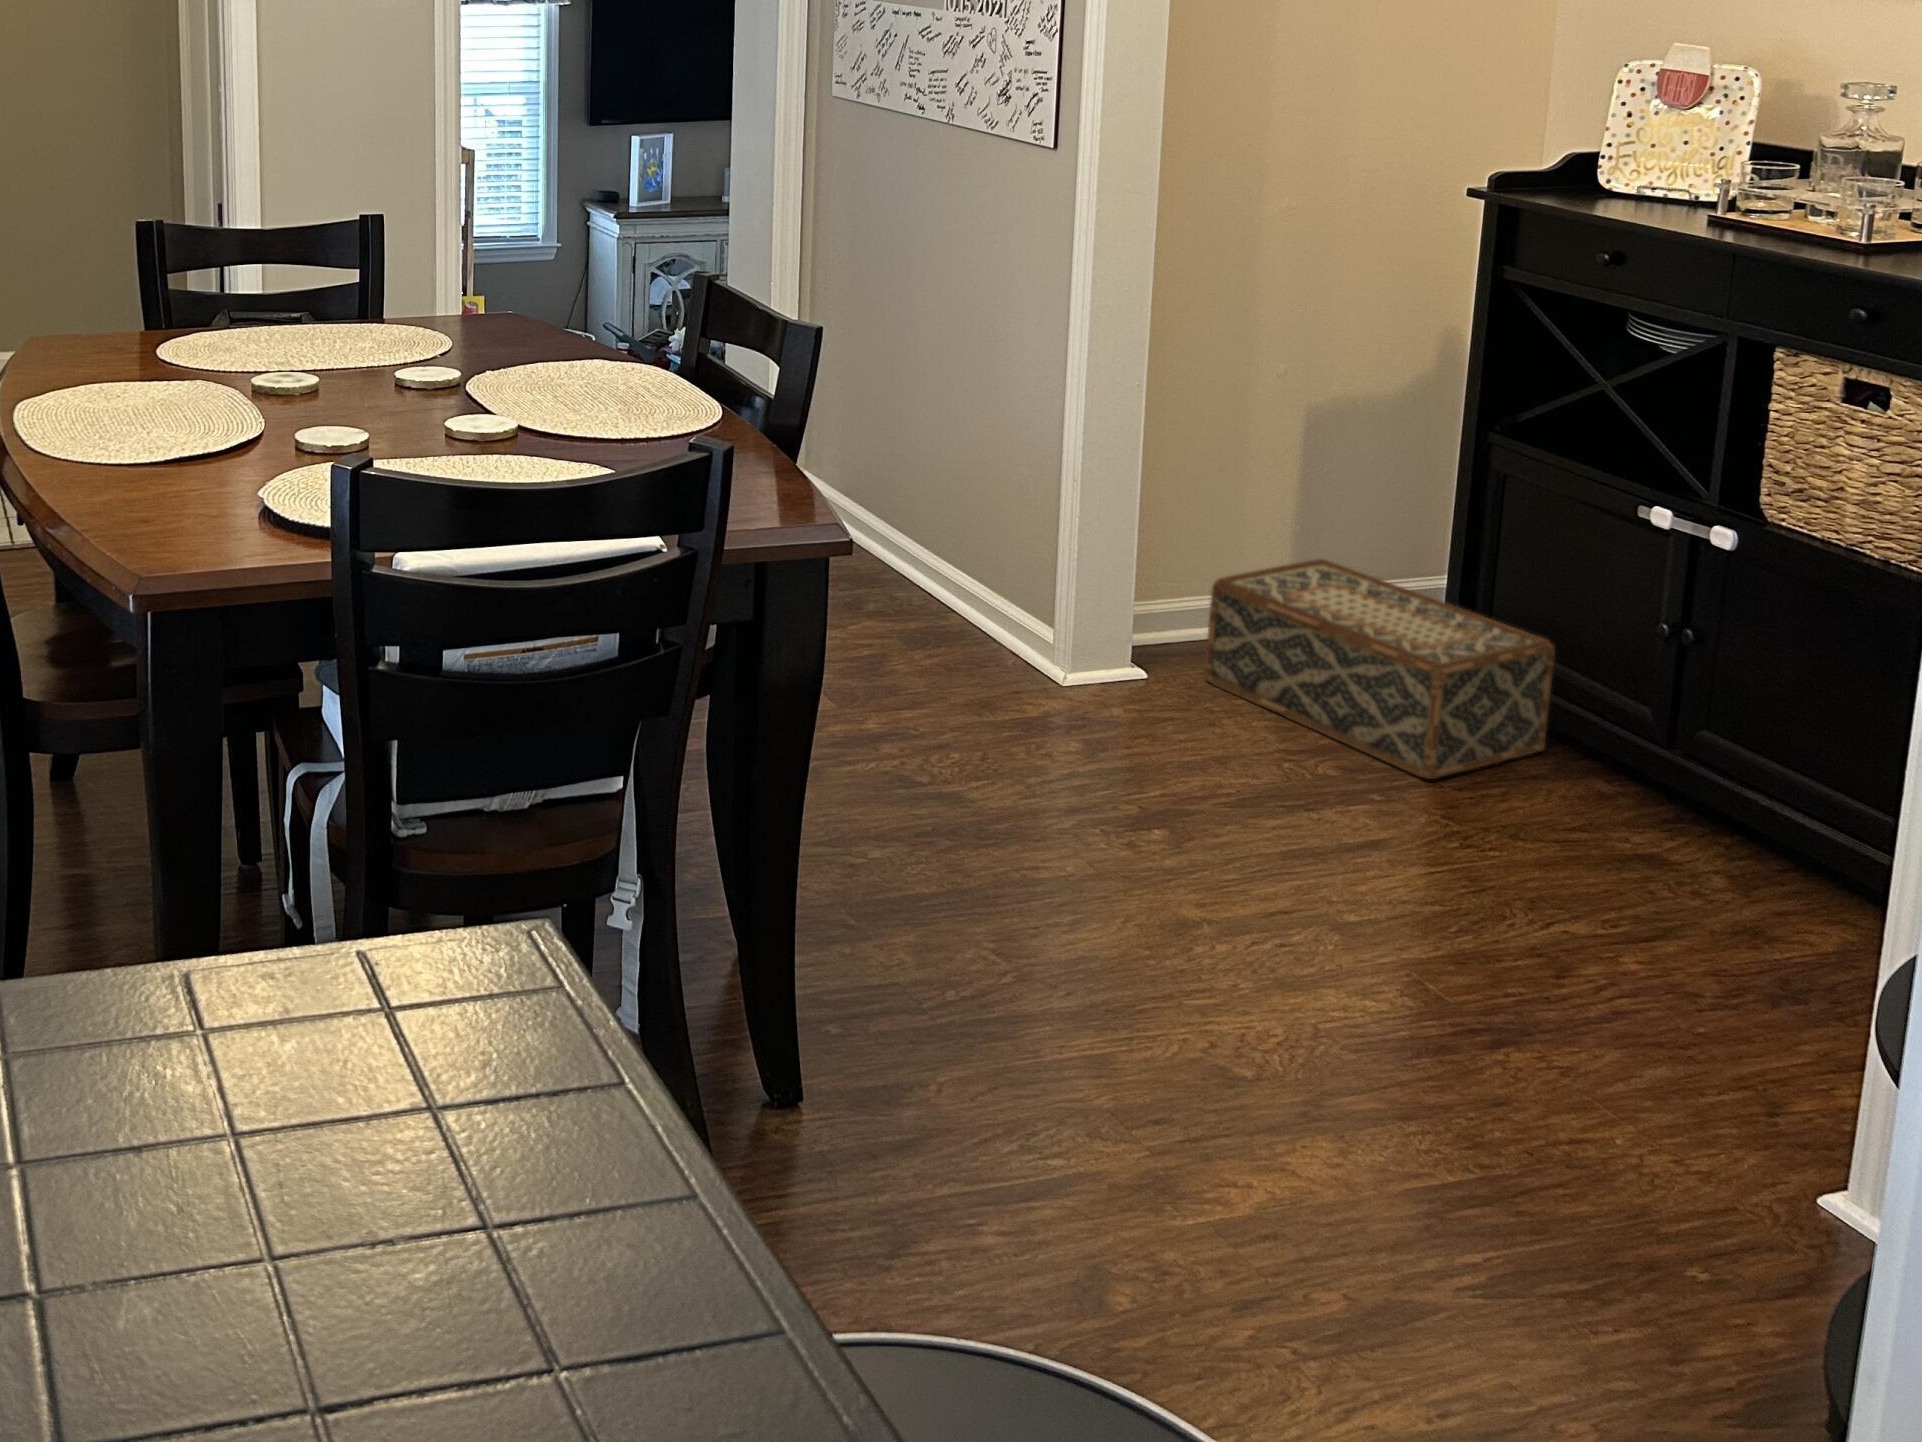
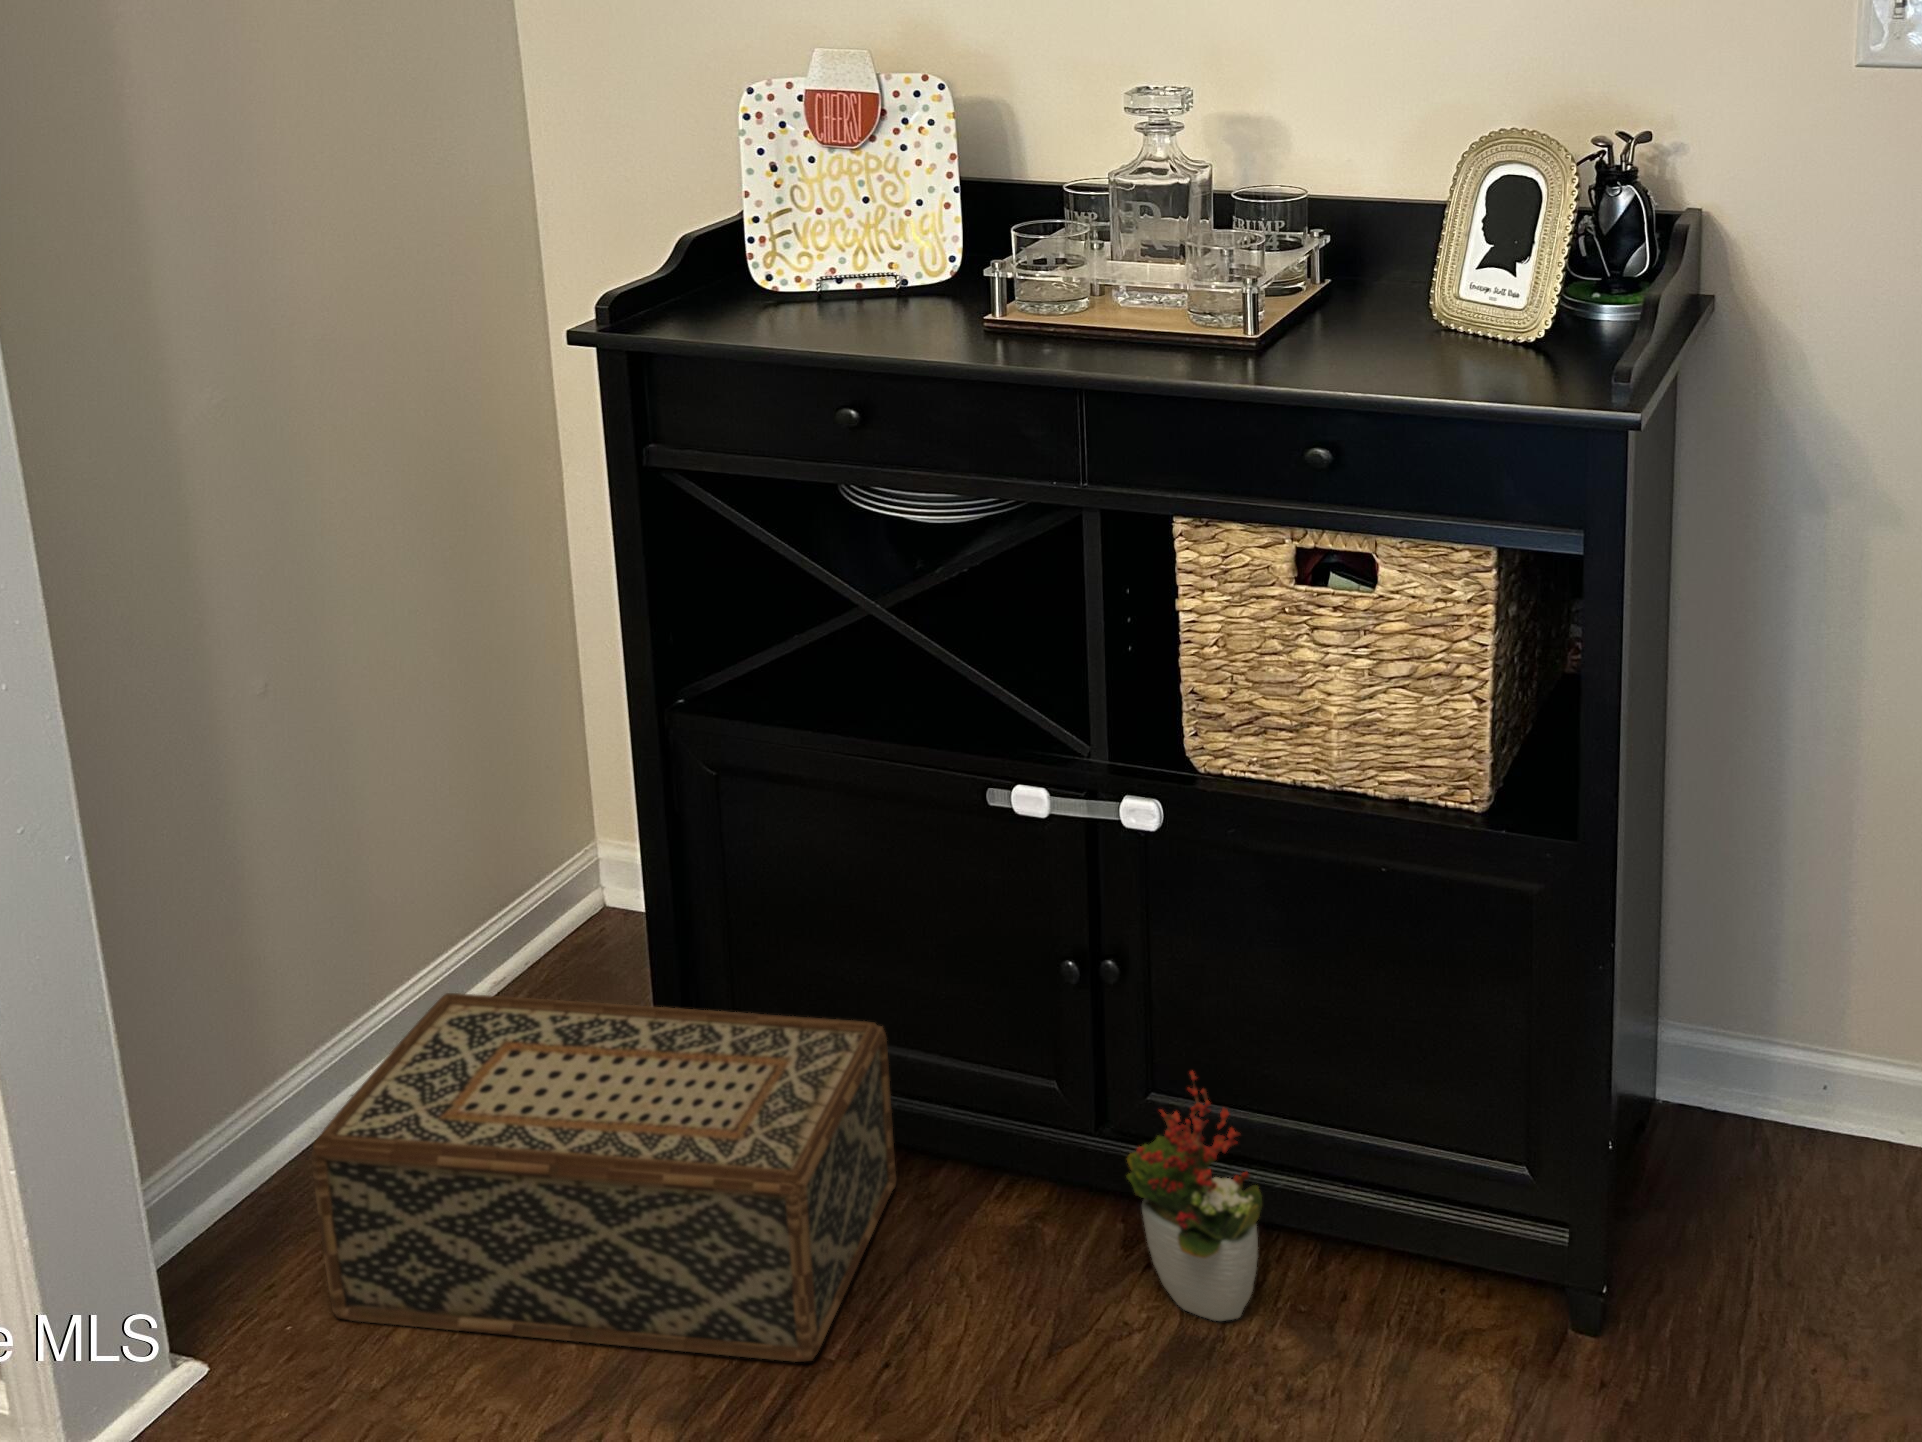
decorative plant: none [1646,702,1734,866] -> present [1127,1072,1262,1321]

